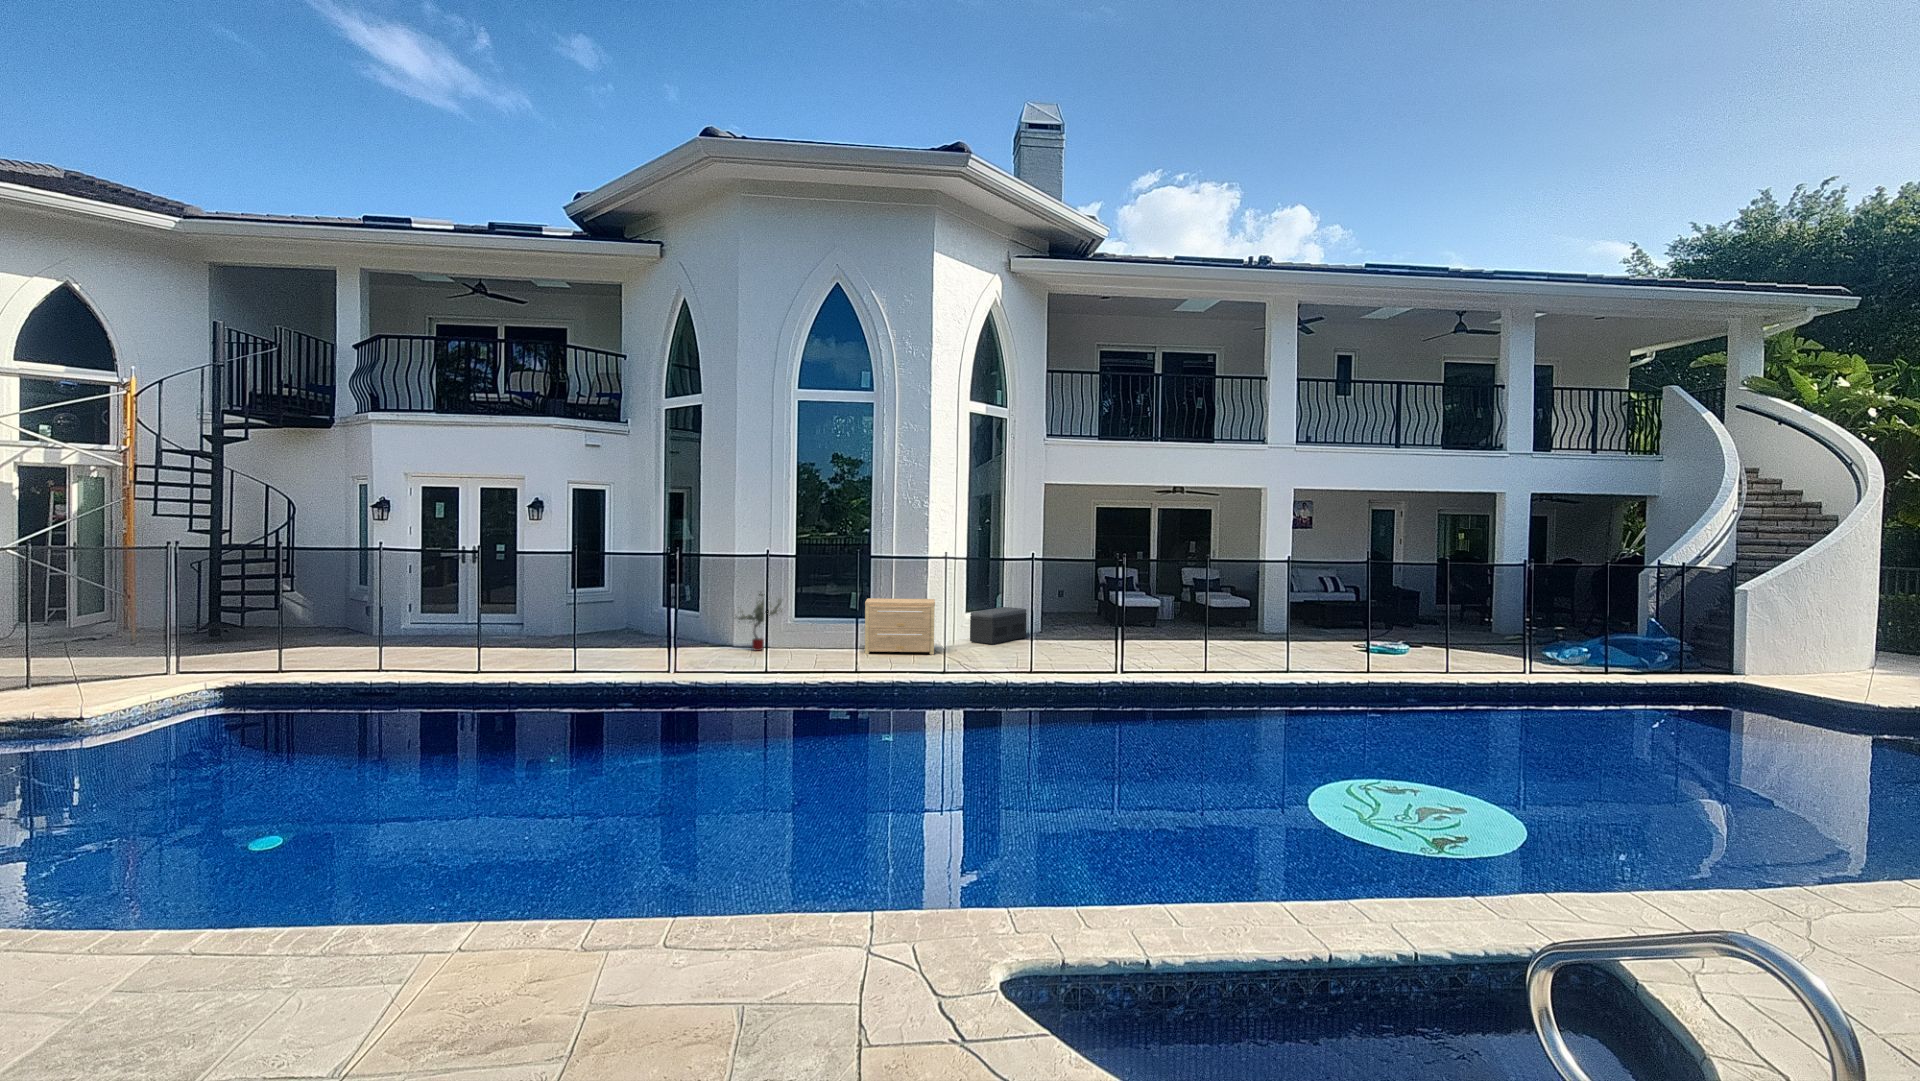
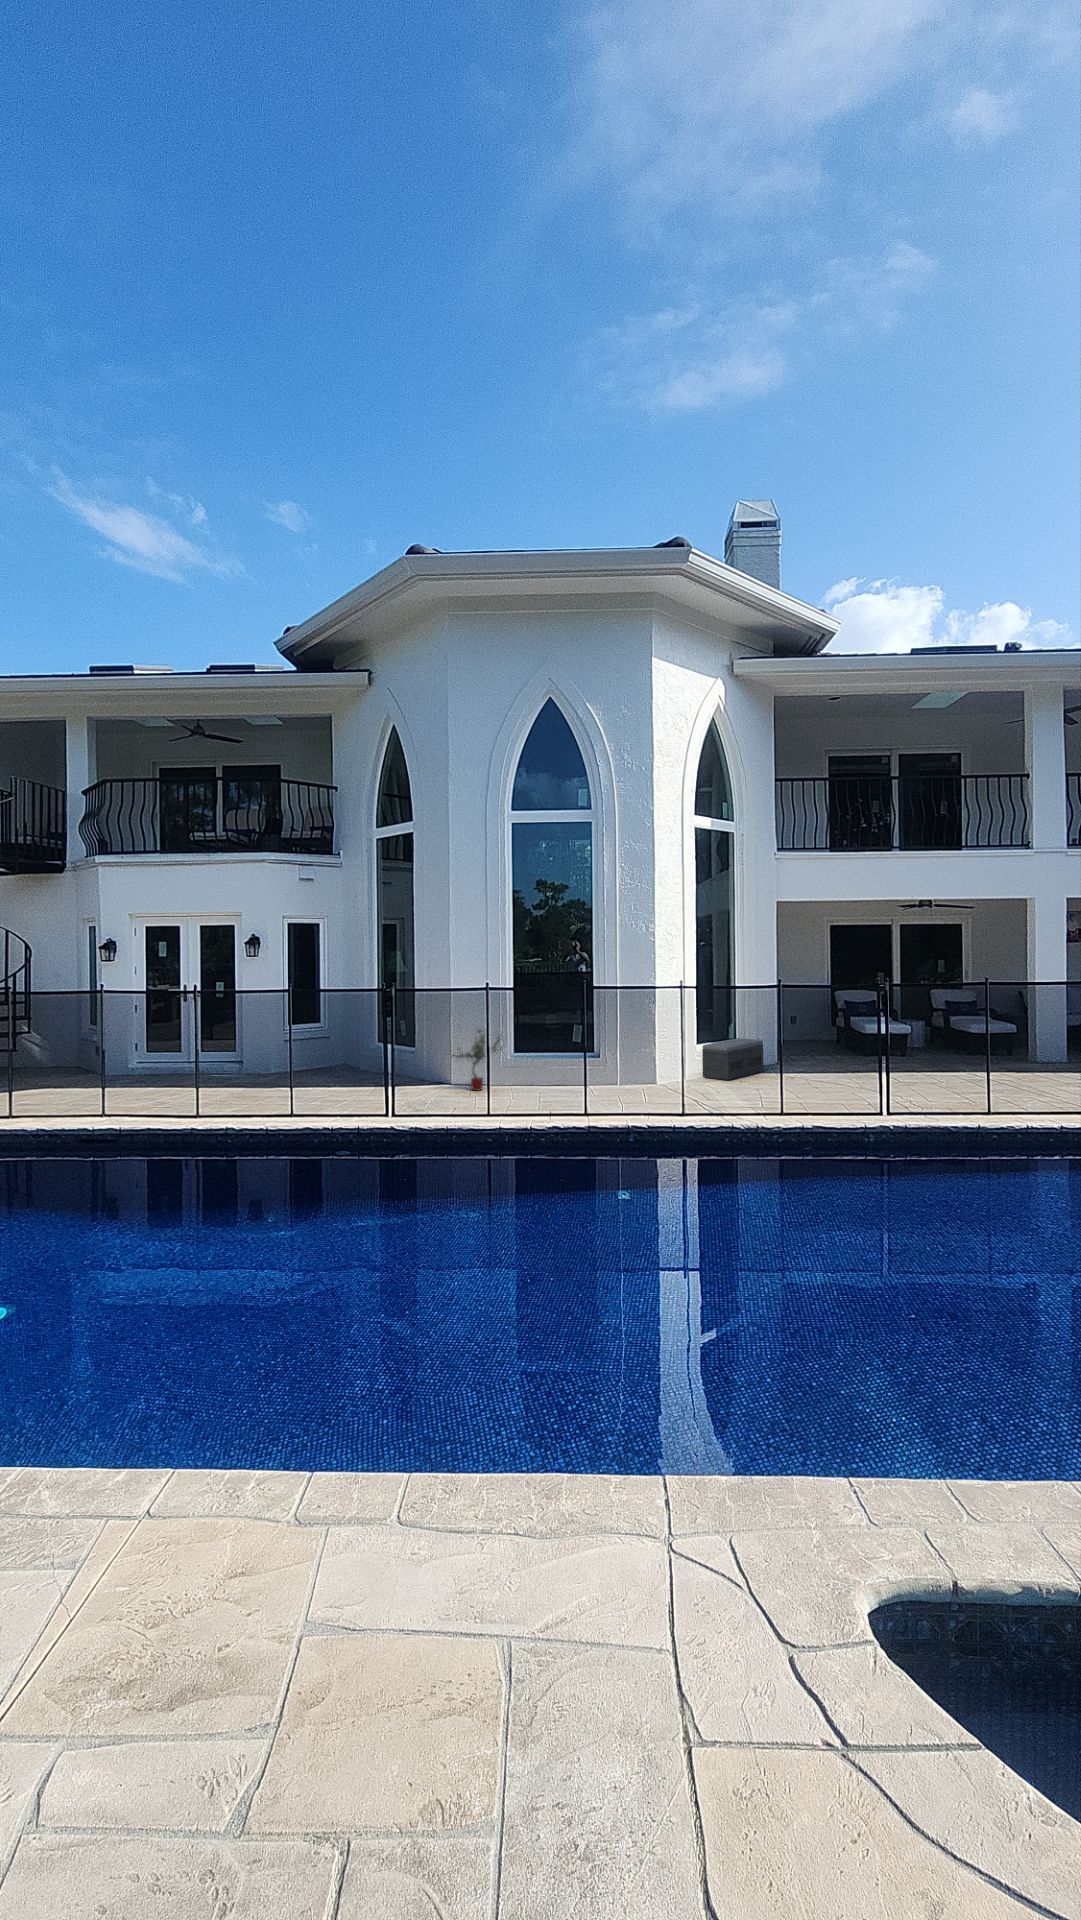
side table: present [865,598,935,655] -> none [590,1032,667,1094]

